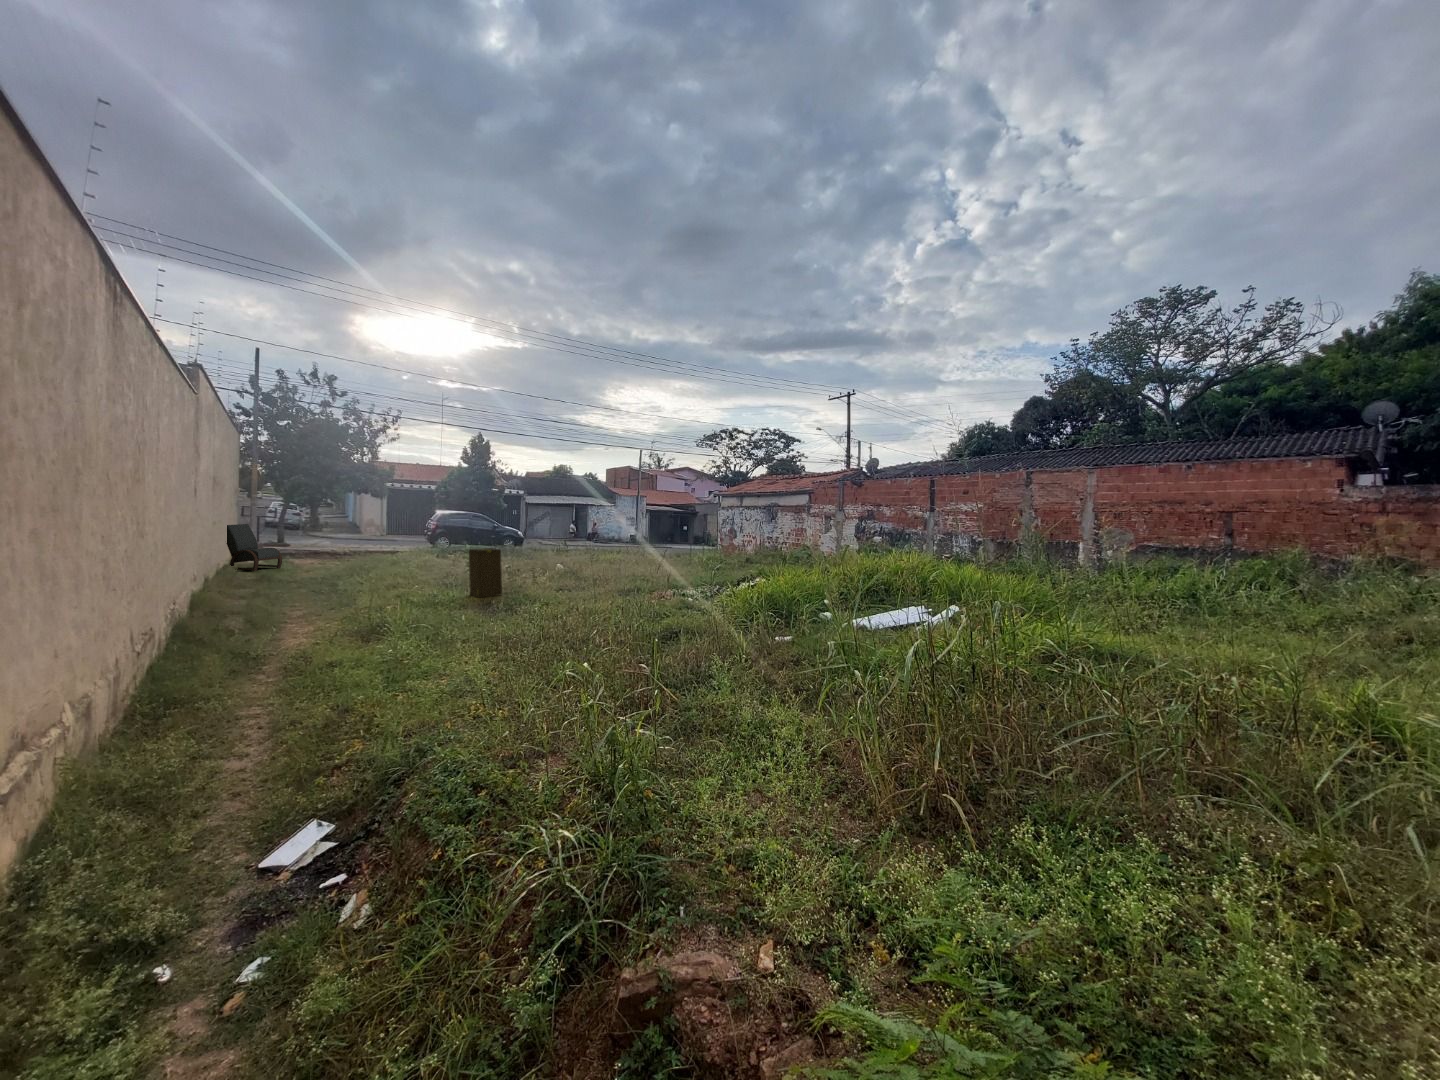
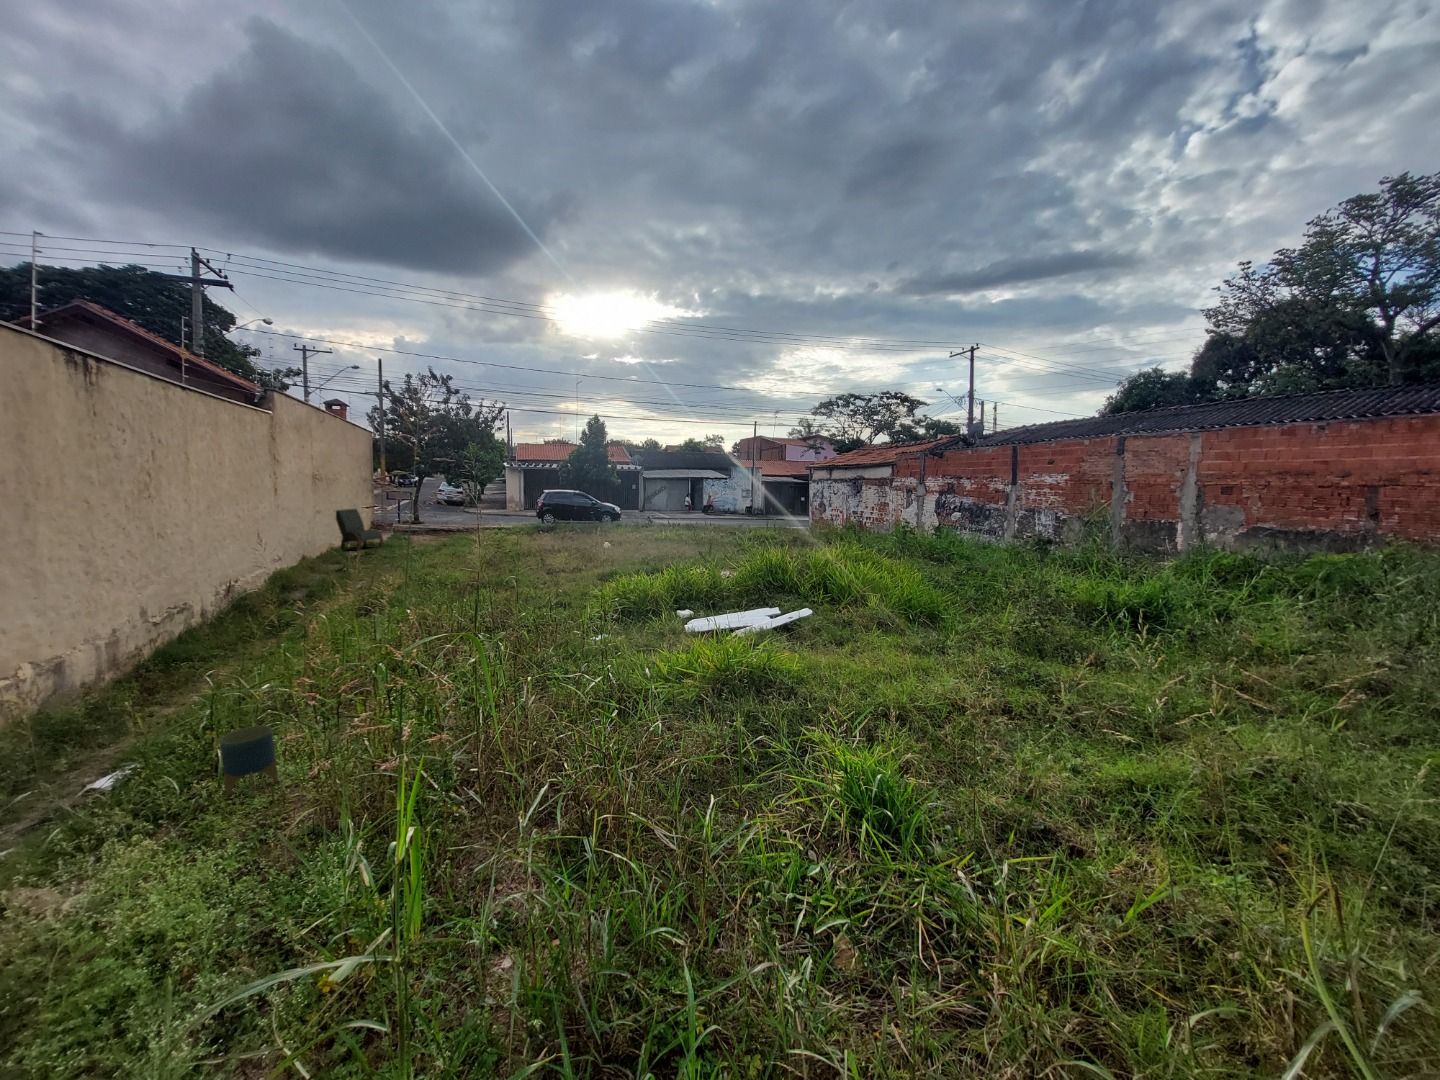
cardboard box: present [469,548,502,598] -> none [487,534,517,583]
planter: none [494,702,537,770] -> present [220,725,278,797]

